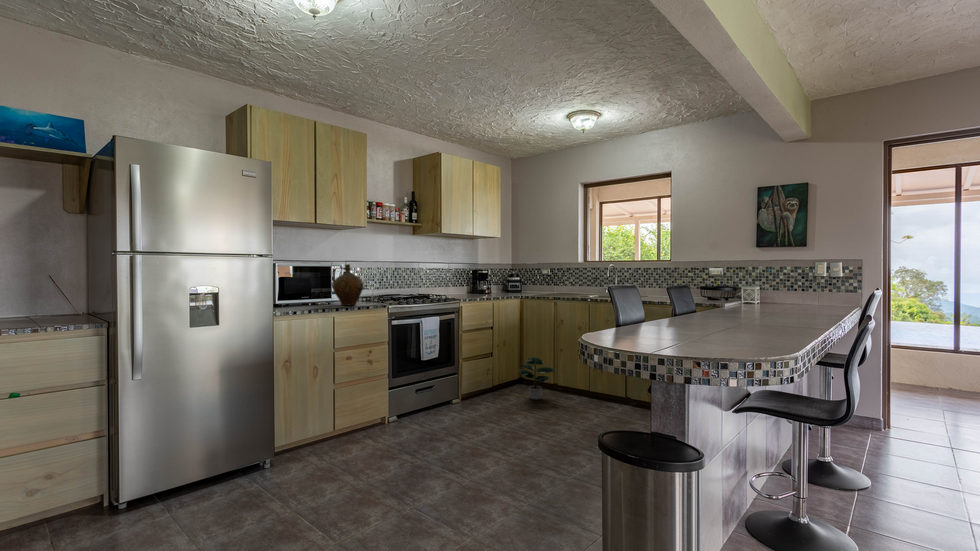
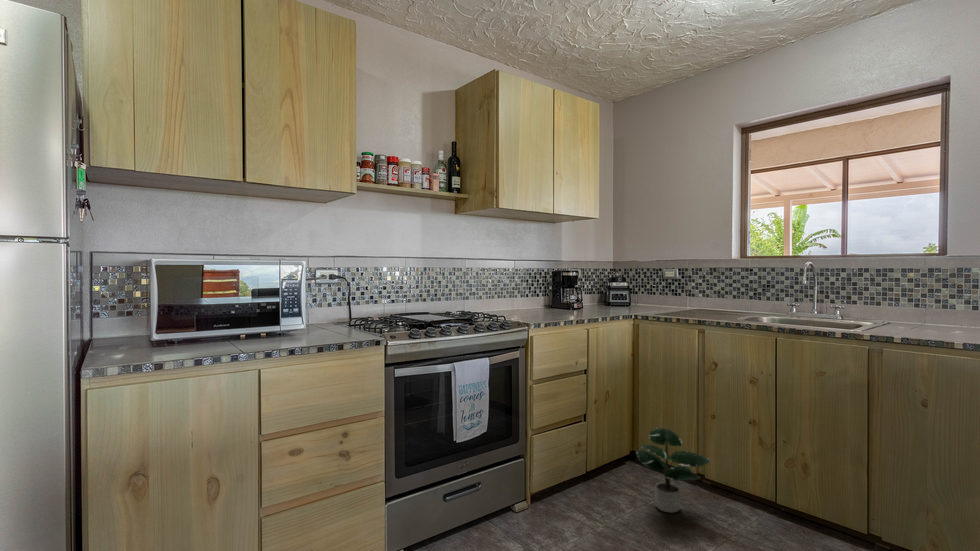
ceramic jug: present [333,264,364,305] -> none [279,261,339,341]

